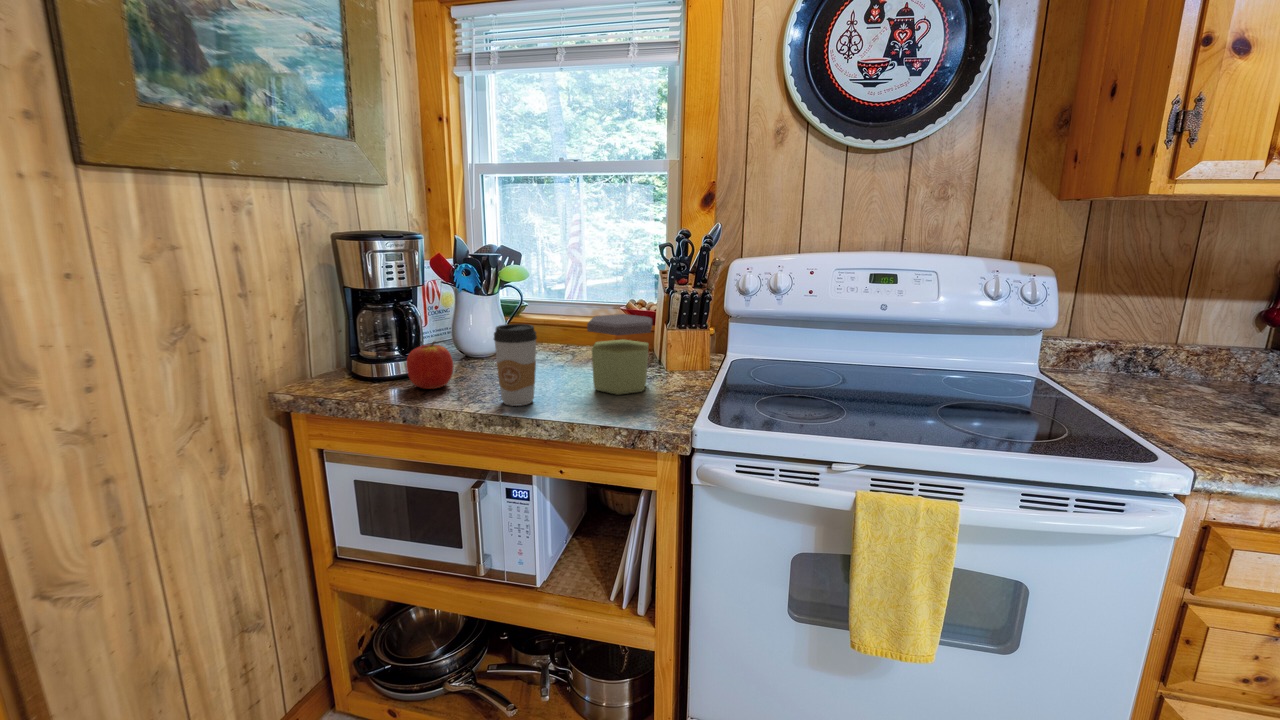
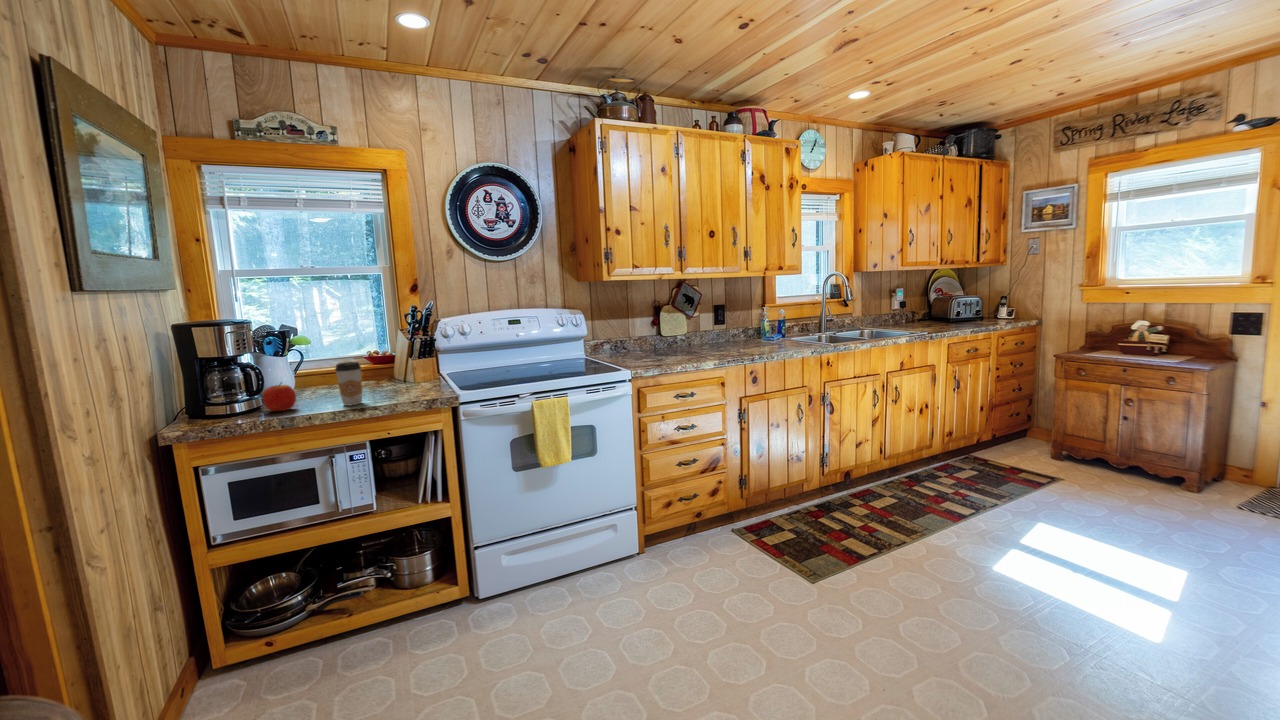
jar: present [587,314,652,395] -> none [377,352,417,394]

